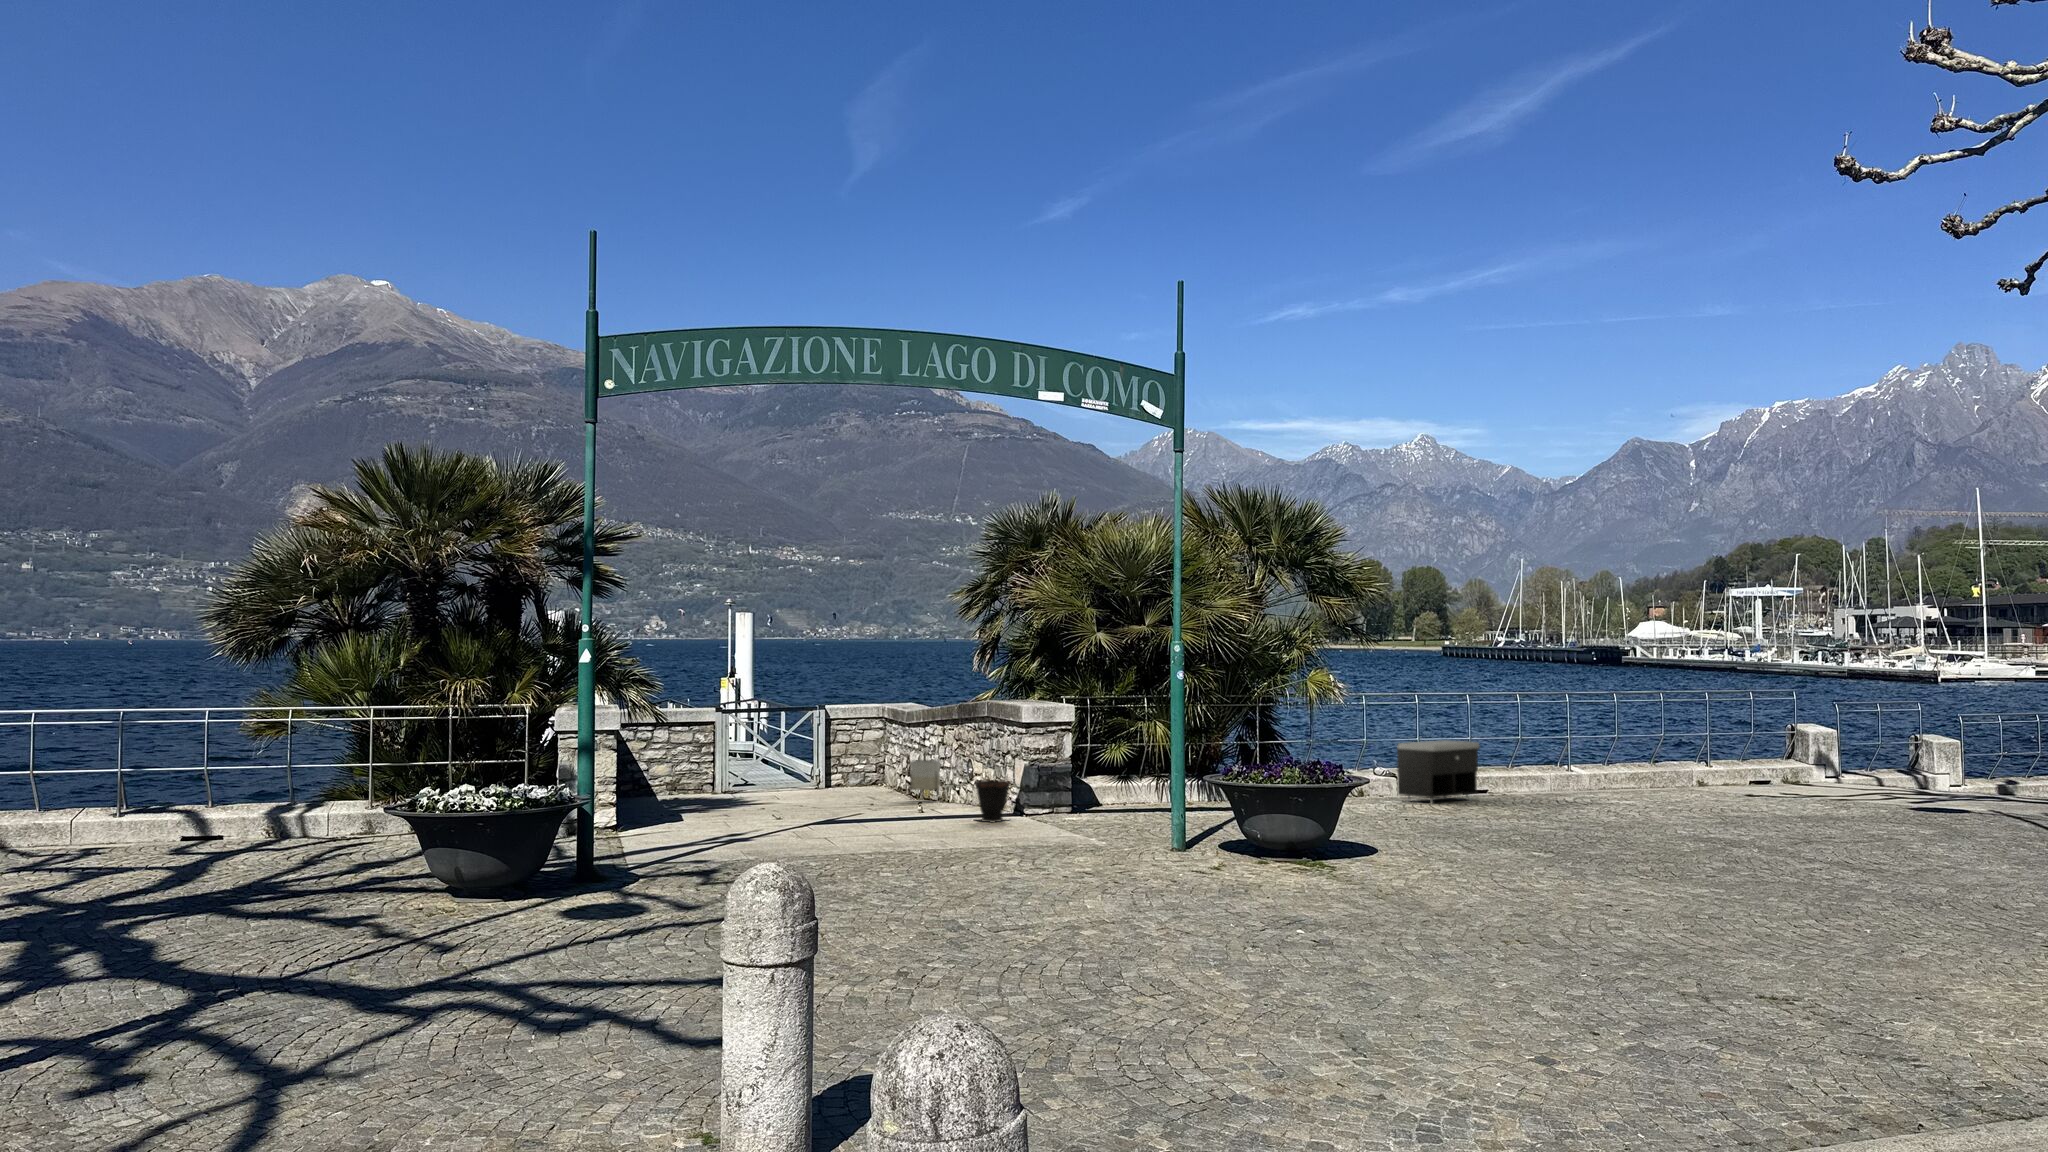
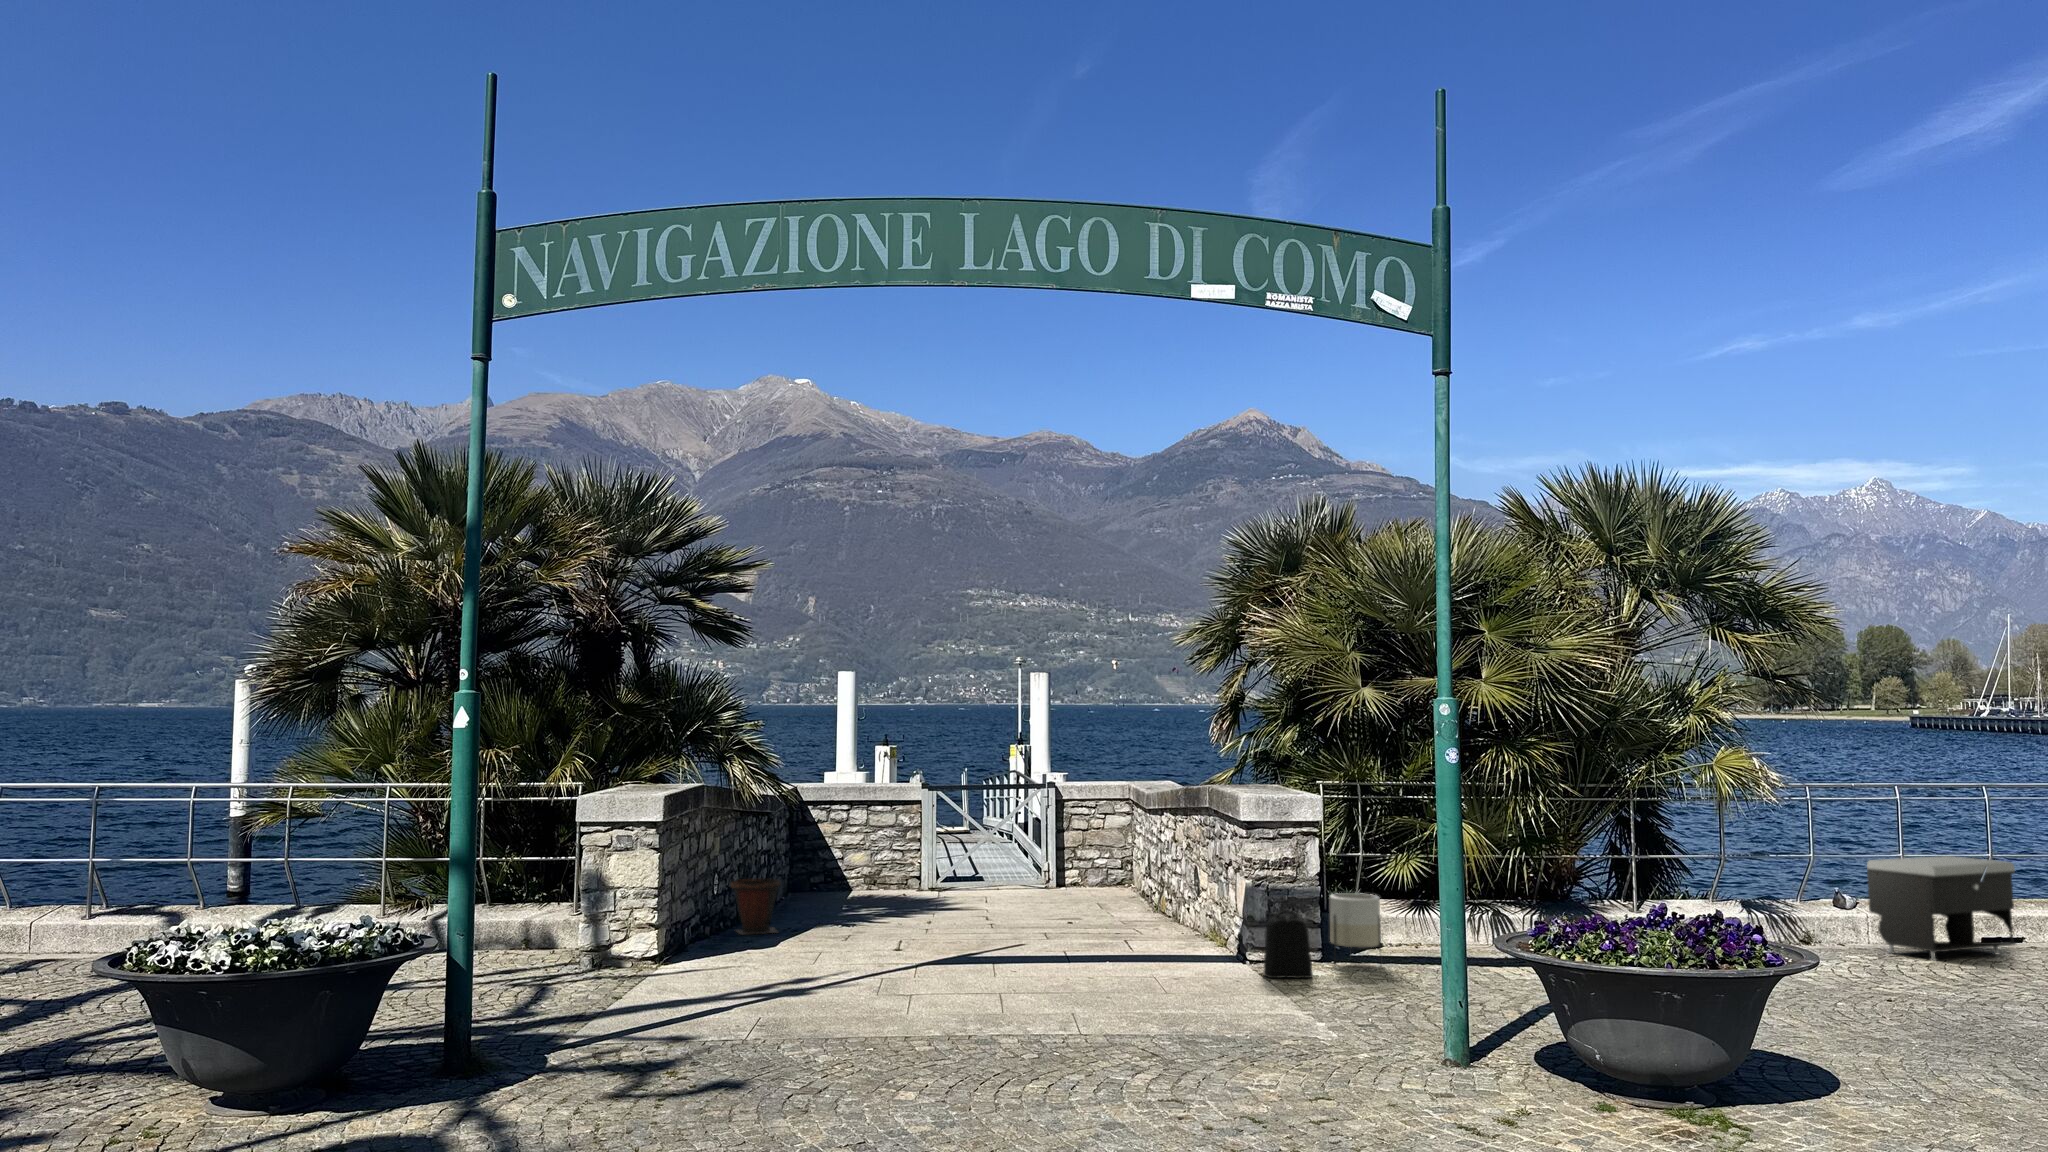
planter: present [910,760,940,790] -> present [1329,893,1381,964]
bucket: present [974,780,1011,822] -> present [731,878,781,934]
backpack: none [1039,781,1071,825] -> present [1264,909,1313,978]

